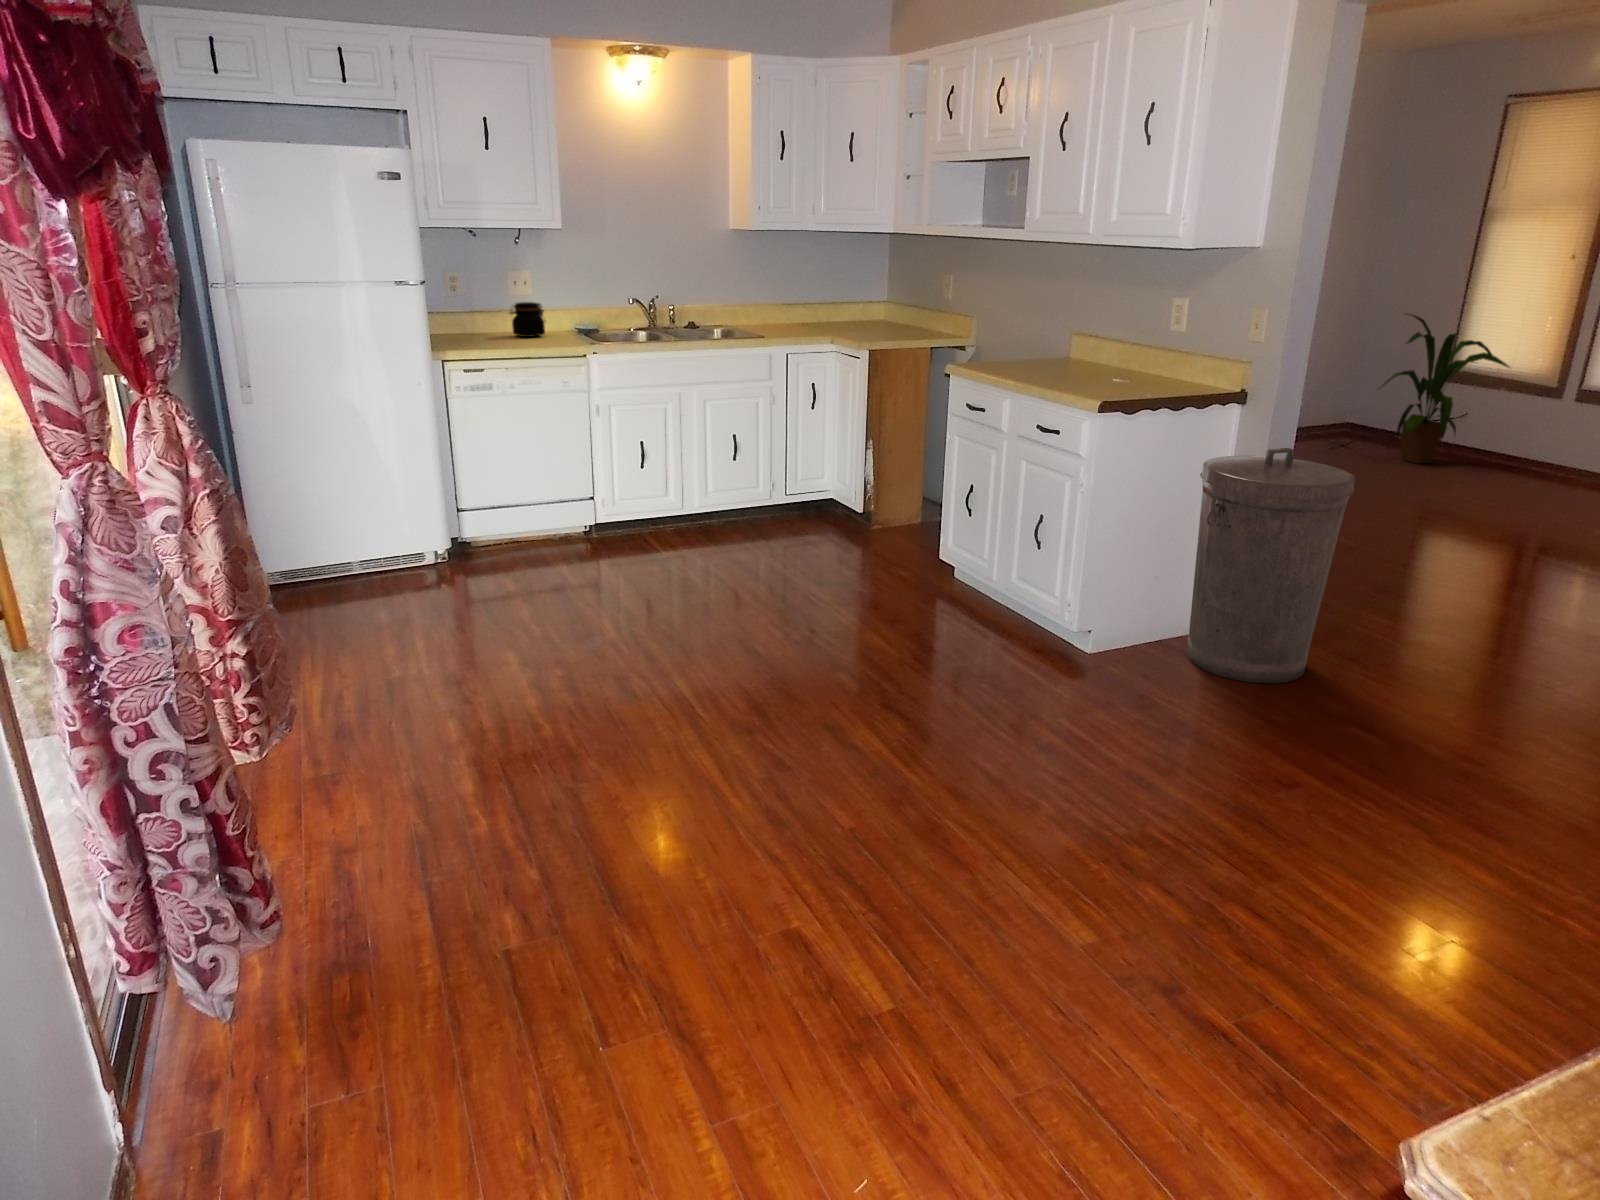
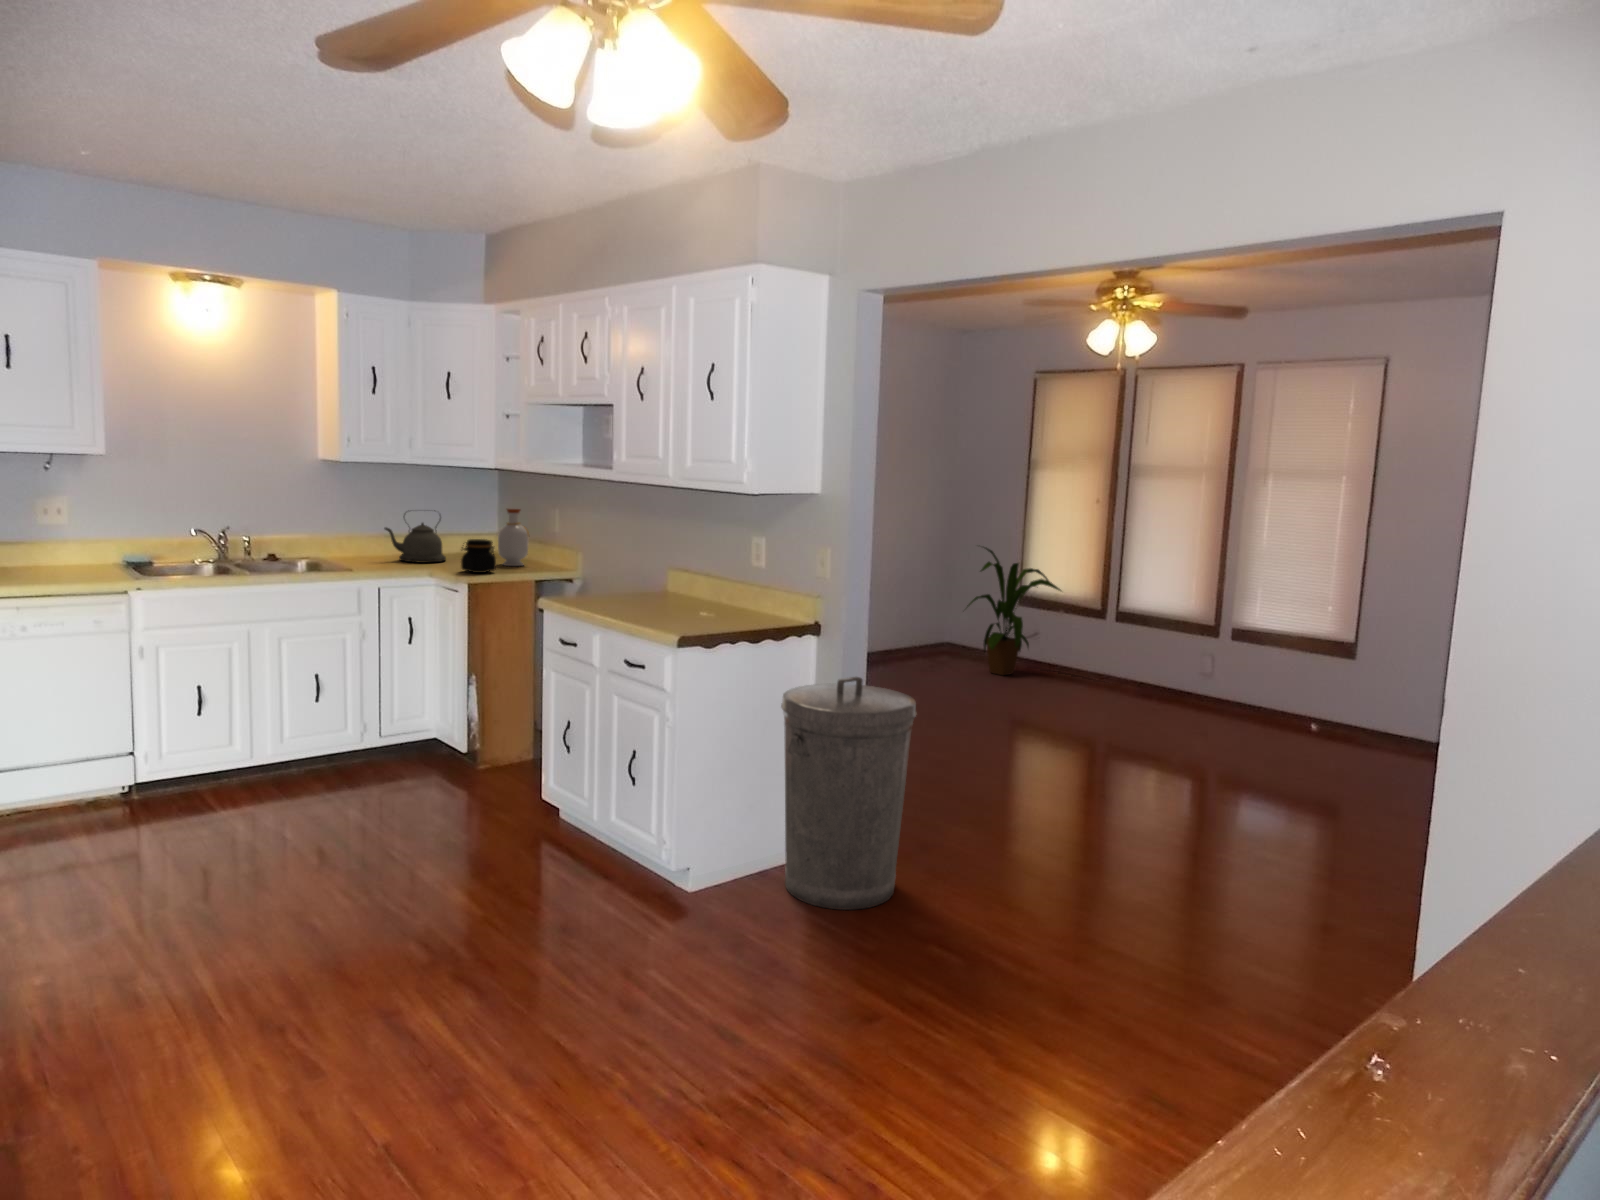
bottle: none [892,275,923,334] -> present [498,509,529,566]
kettle: none [787,278,842,330] -> present [384,510,446,563]
jar: present [509,302,546,337] -> present [461,539,496,573]

